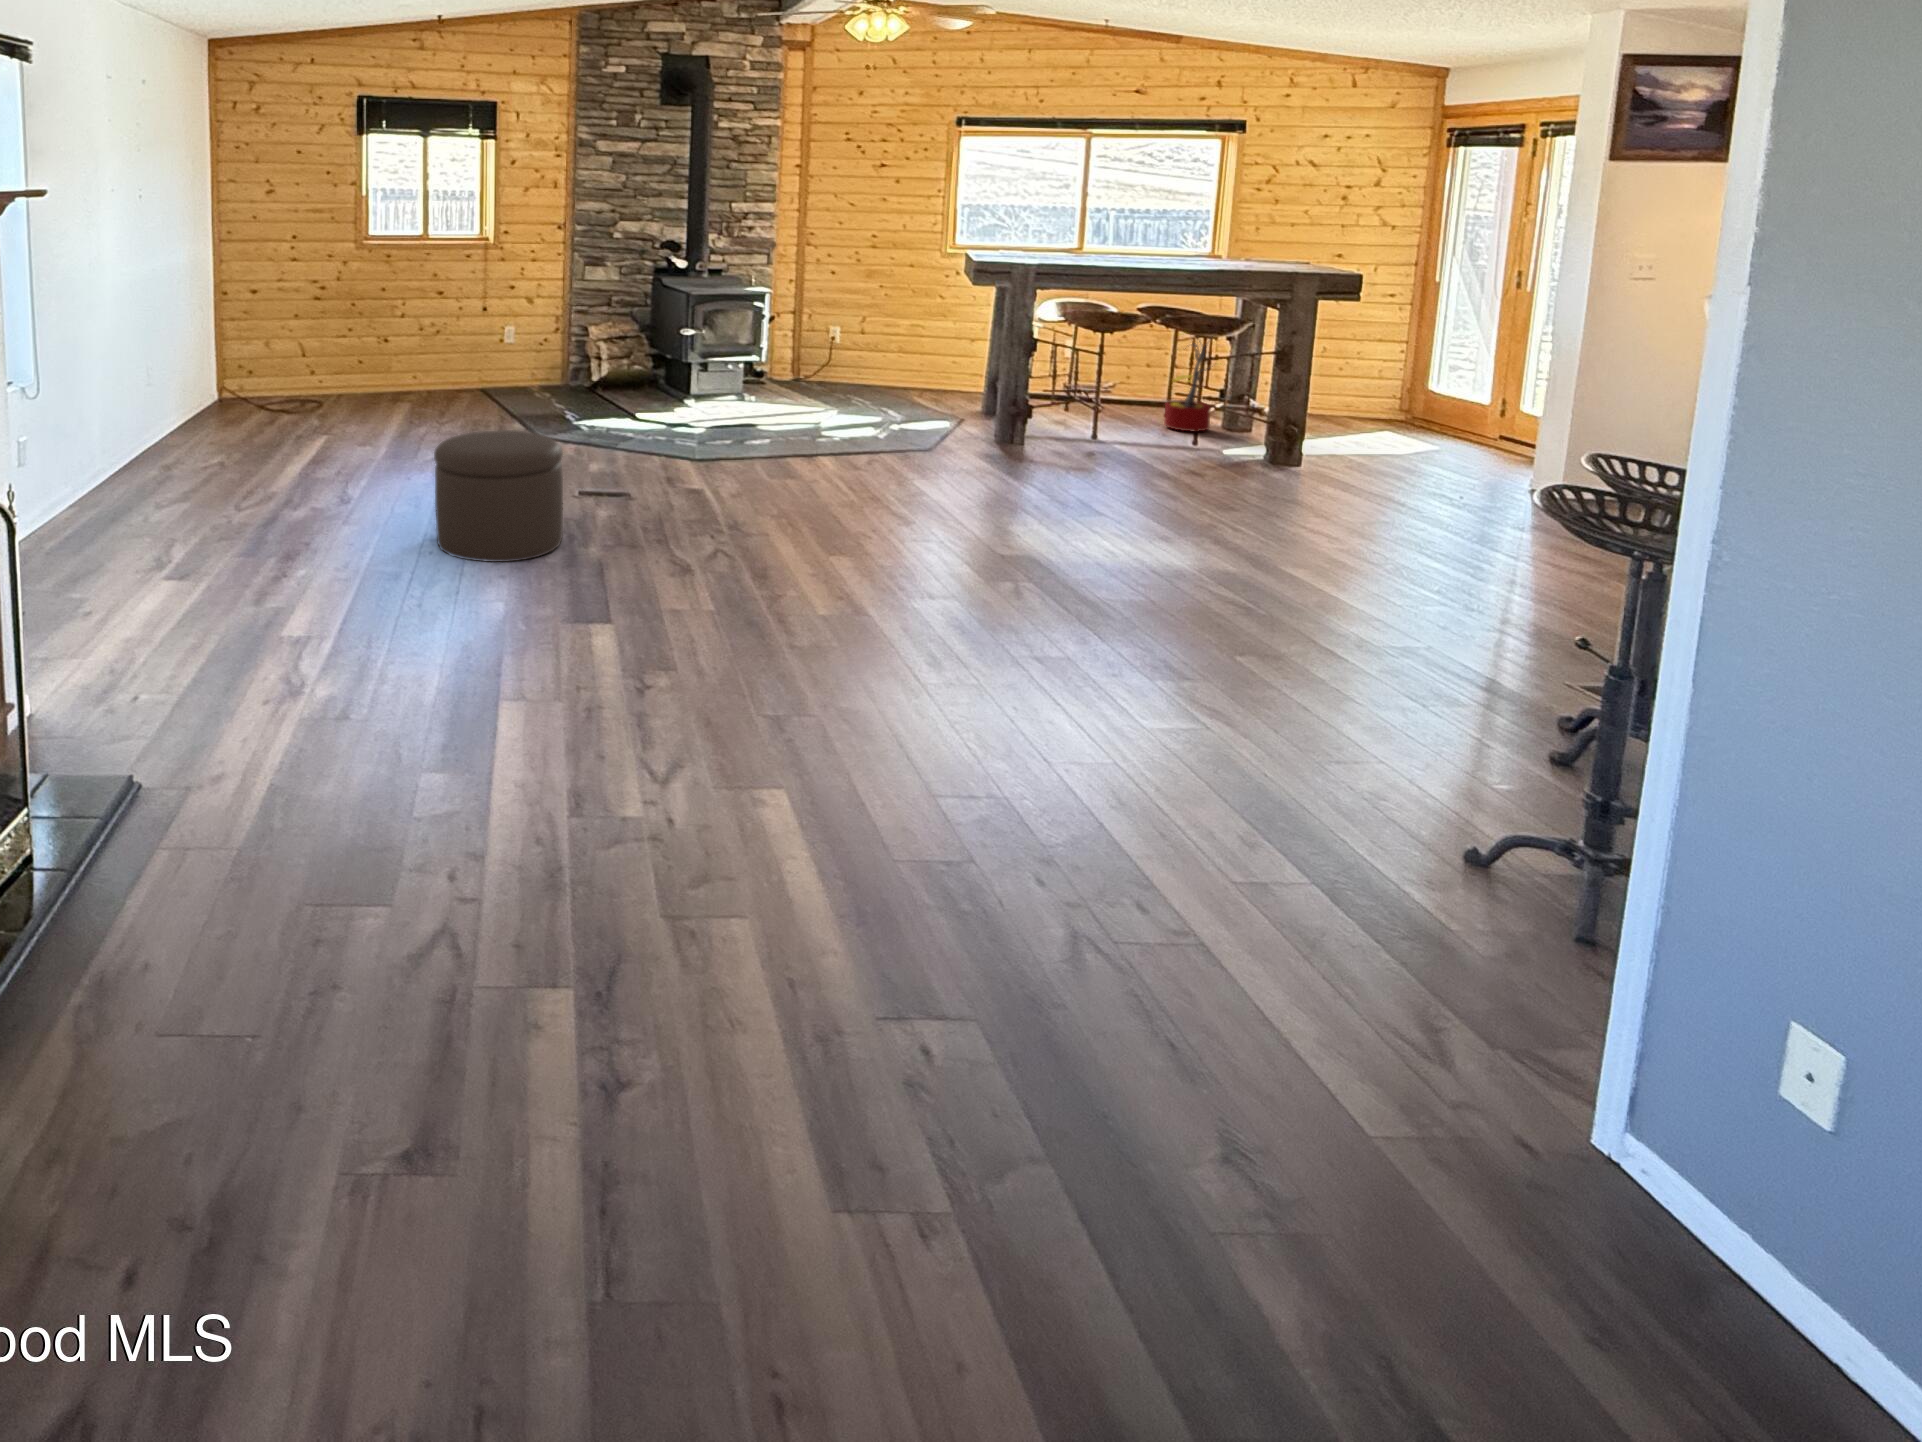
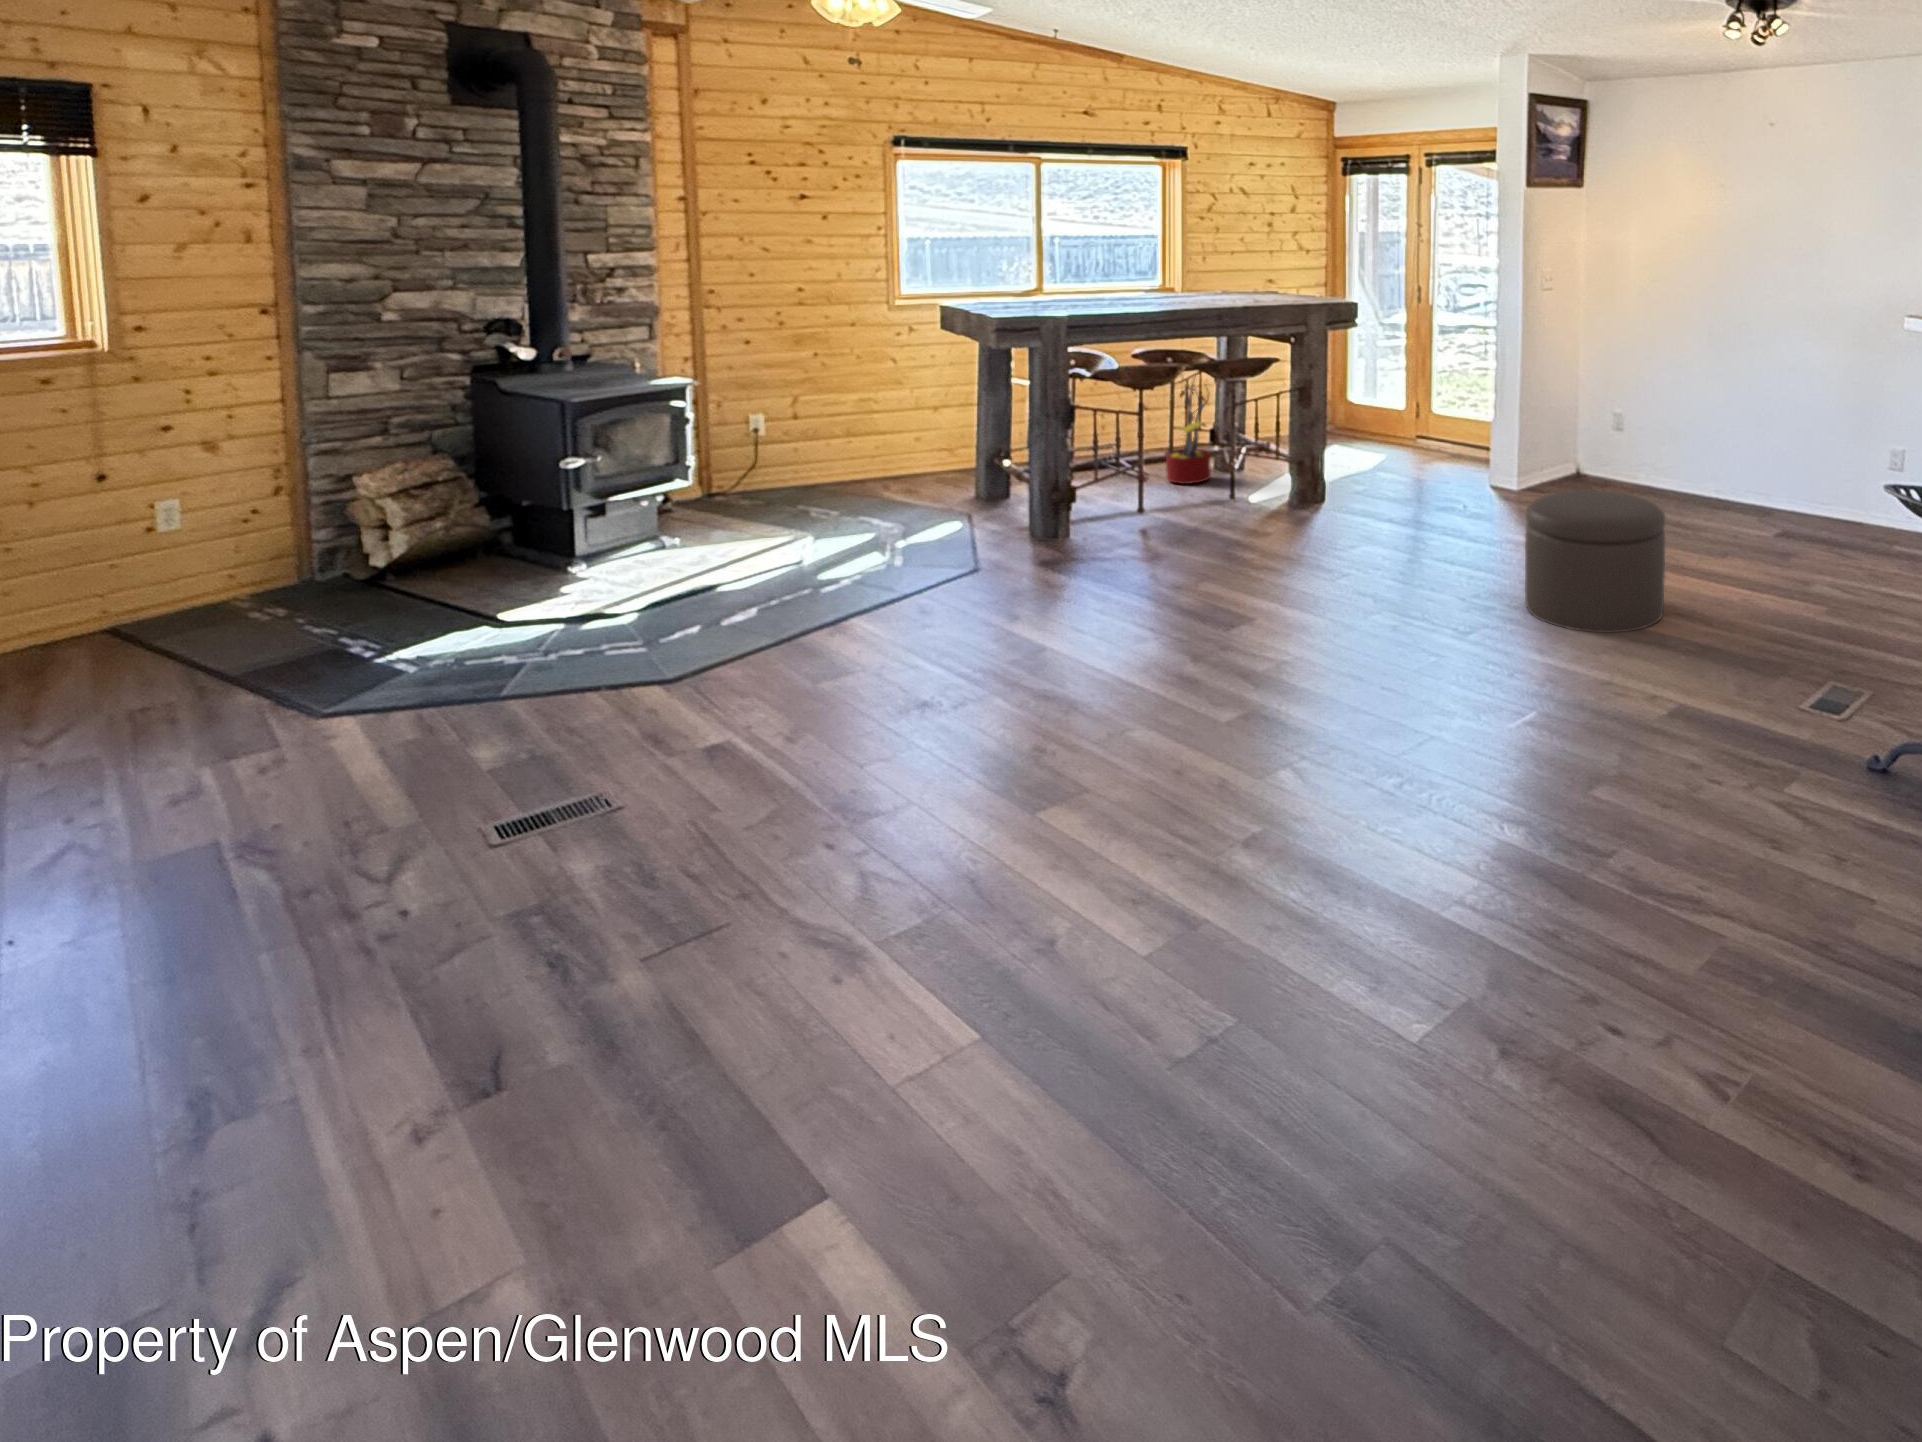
ottoman: present [434,430,563,562] -> present [1525,490,1665,633]

